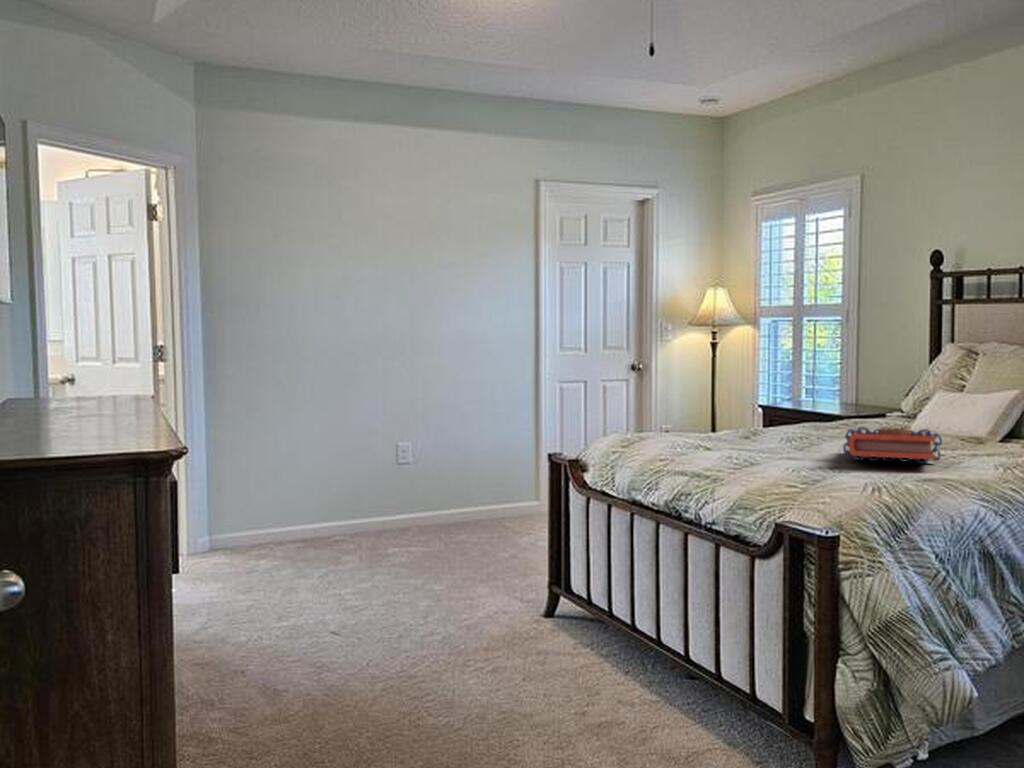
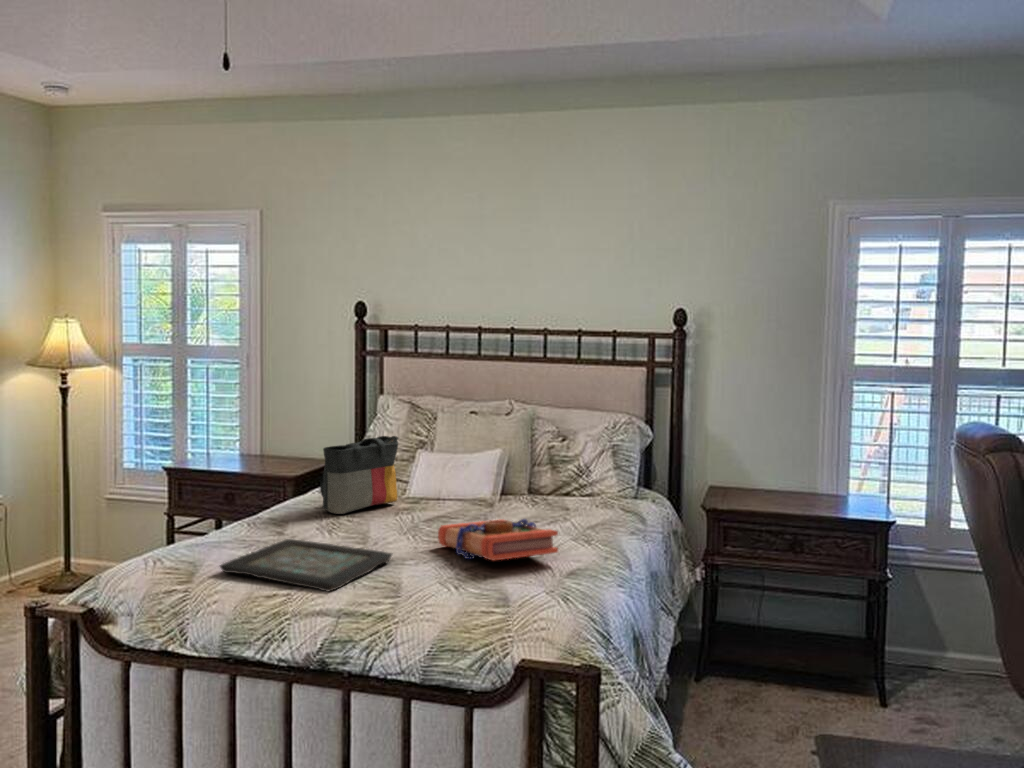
tote bag: none [811,366,899,432] -> present [320,436,398,514]
decorative tray: none [652,434,789,459] -> present [220,539,392,591]

